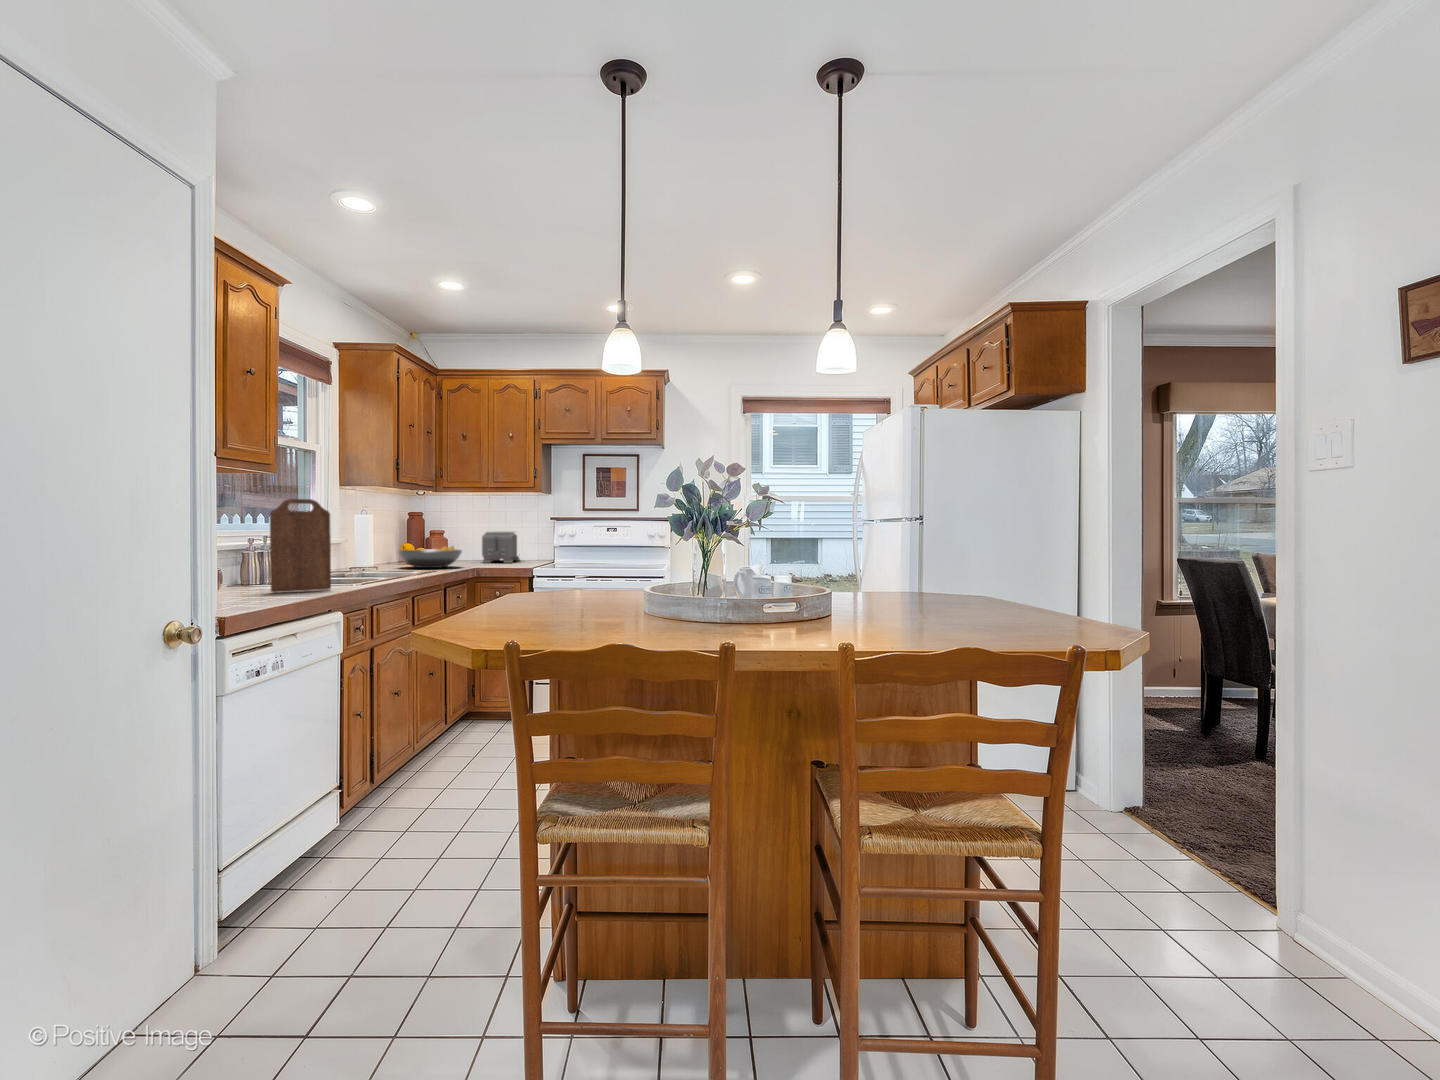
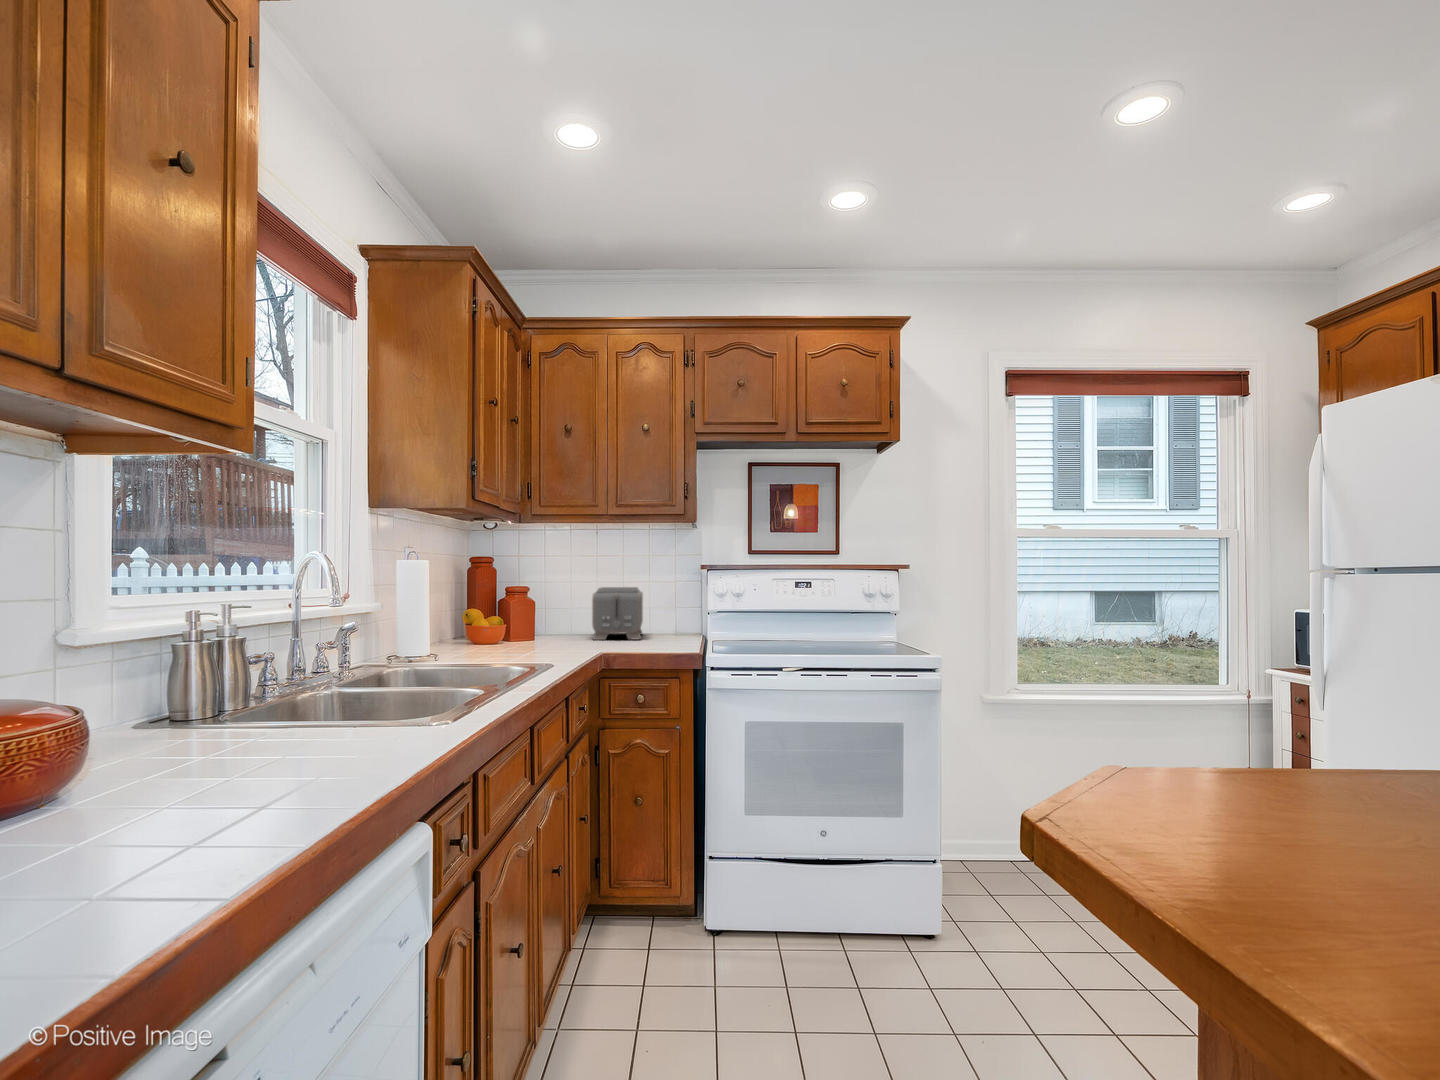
cutting board: present [270,499,331,593] -> none [232,509,397,778]
fruit bowl: present [399,546,462,568] -> none [471,614,581,655]

